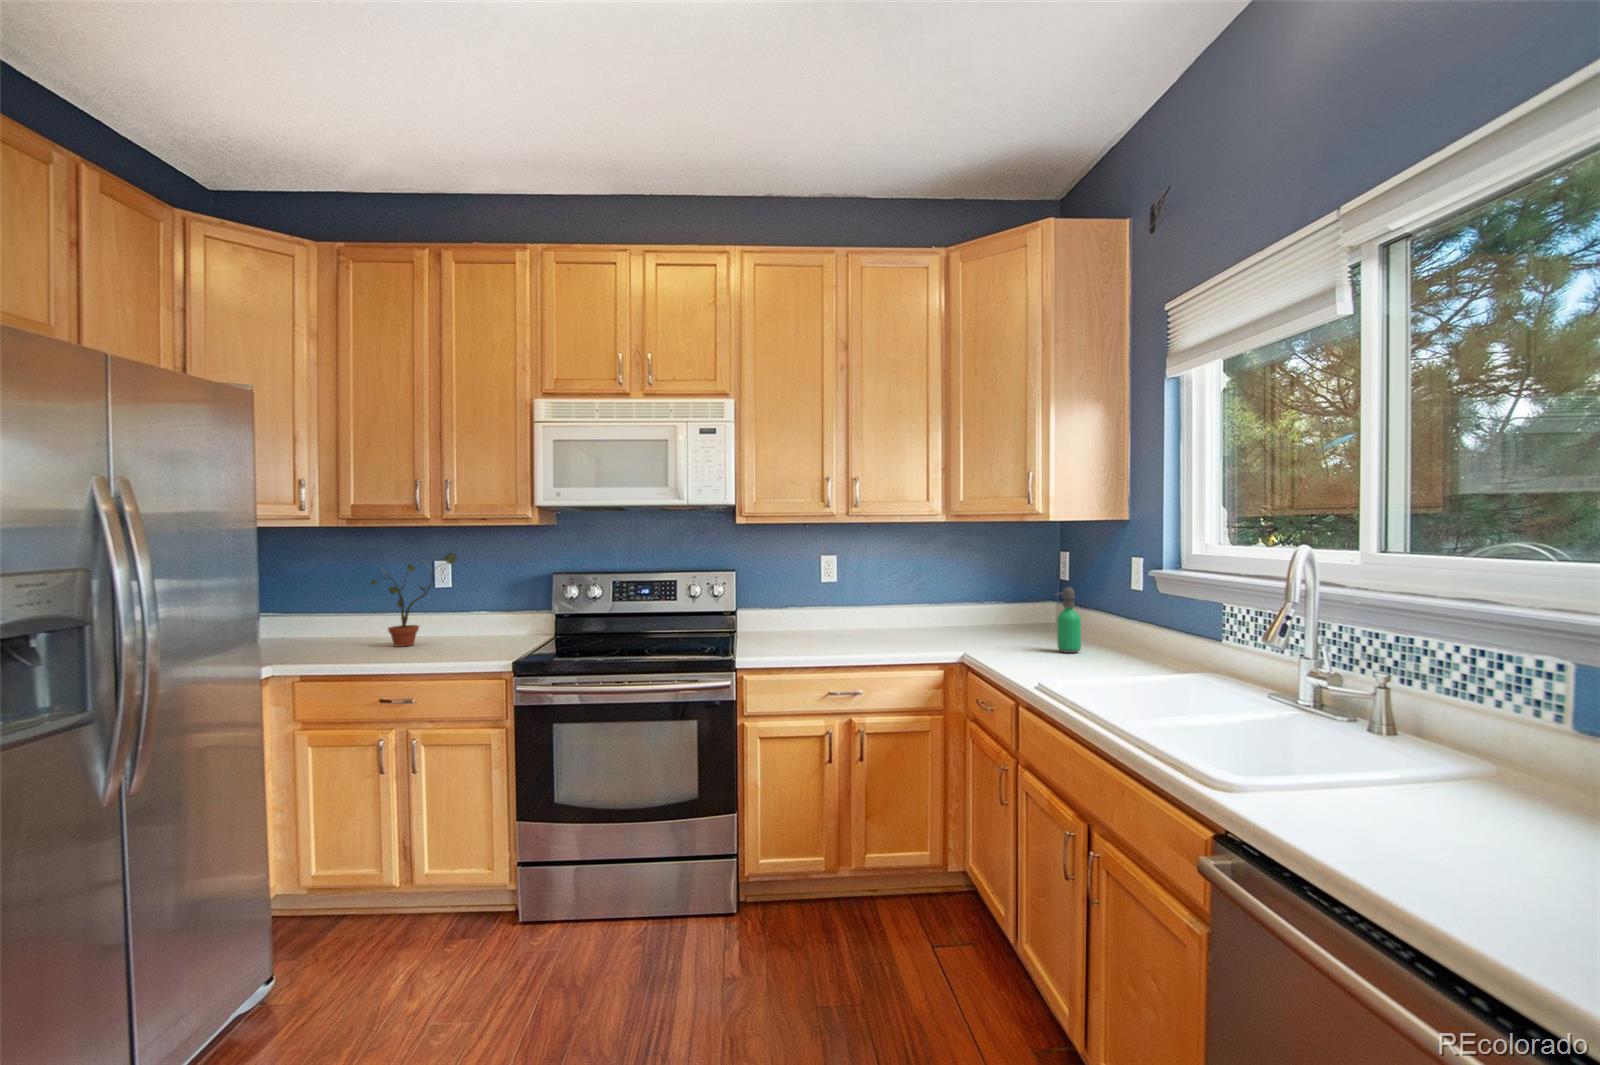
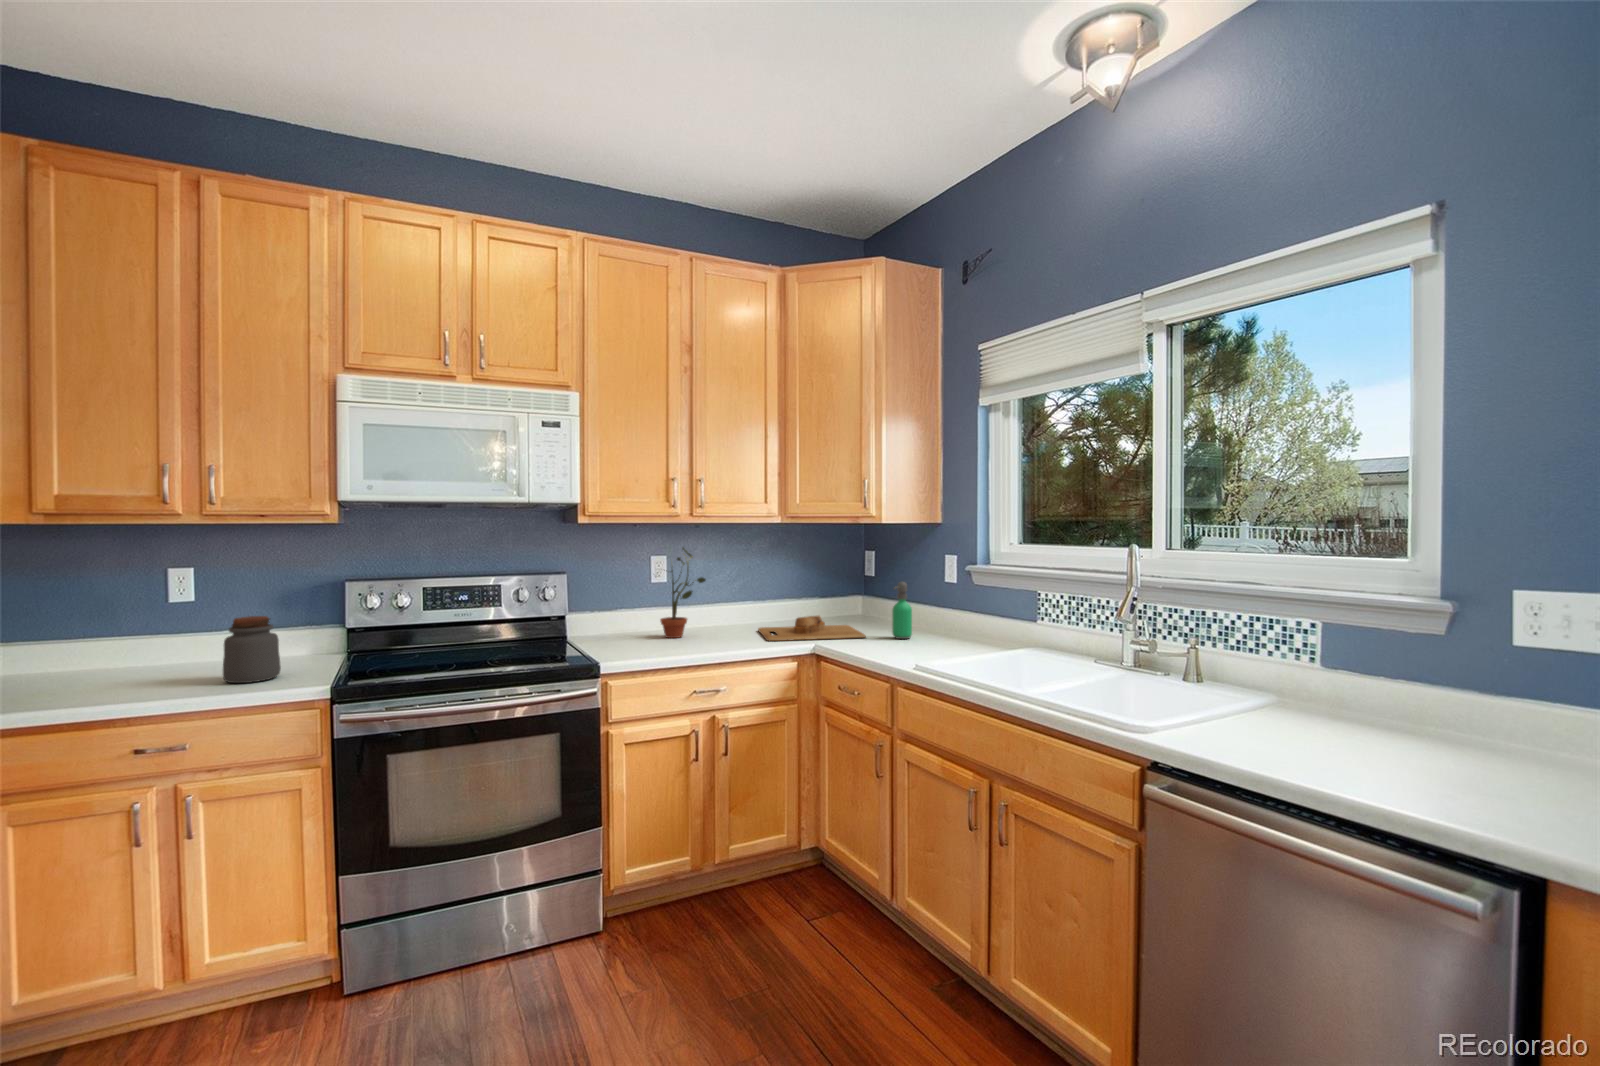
potted plant: present [371,553,457,647] -> present [660,548,706,638]
jar: none [462,600,501,651] -> present [223,616,281,683]
cutting board: none [916,622,1028,649] -> present [758,616,866,641]

